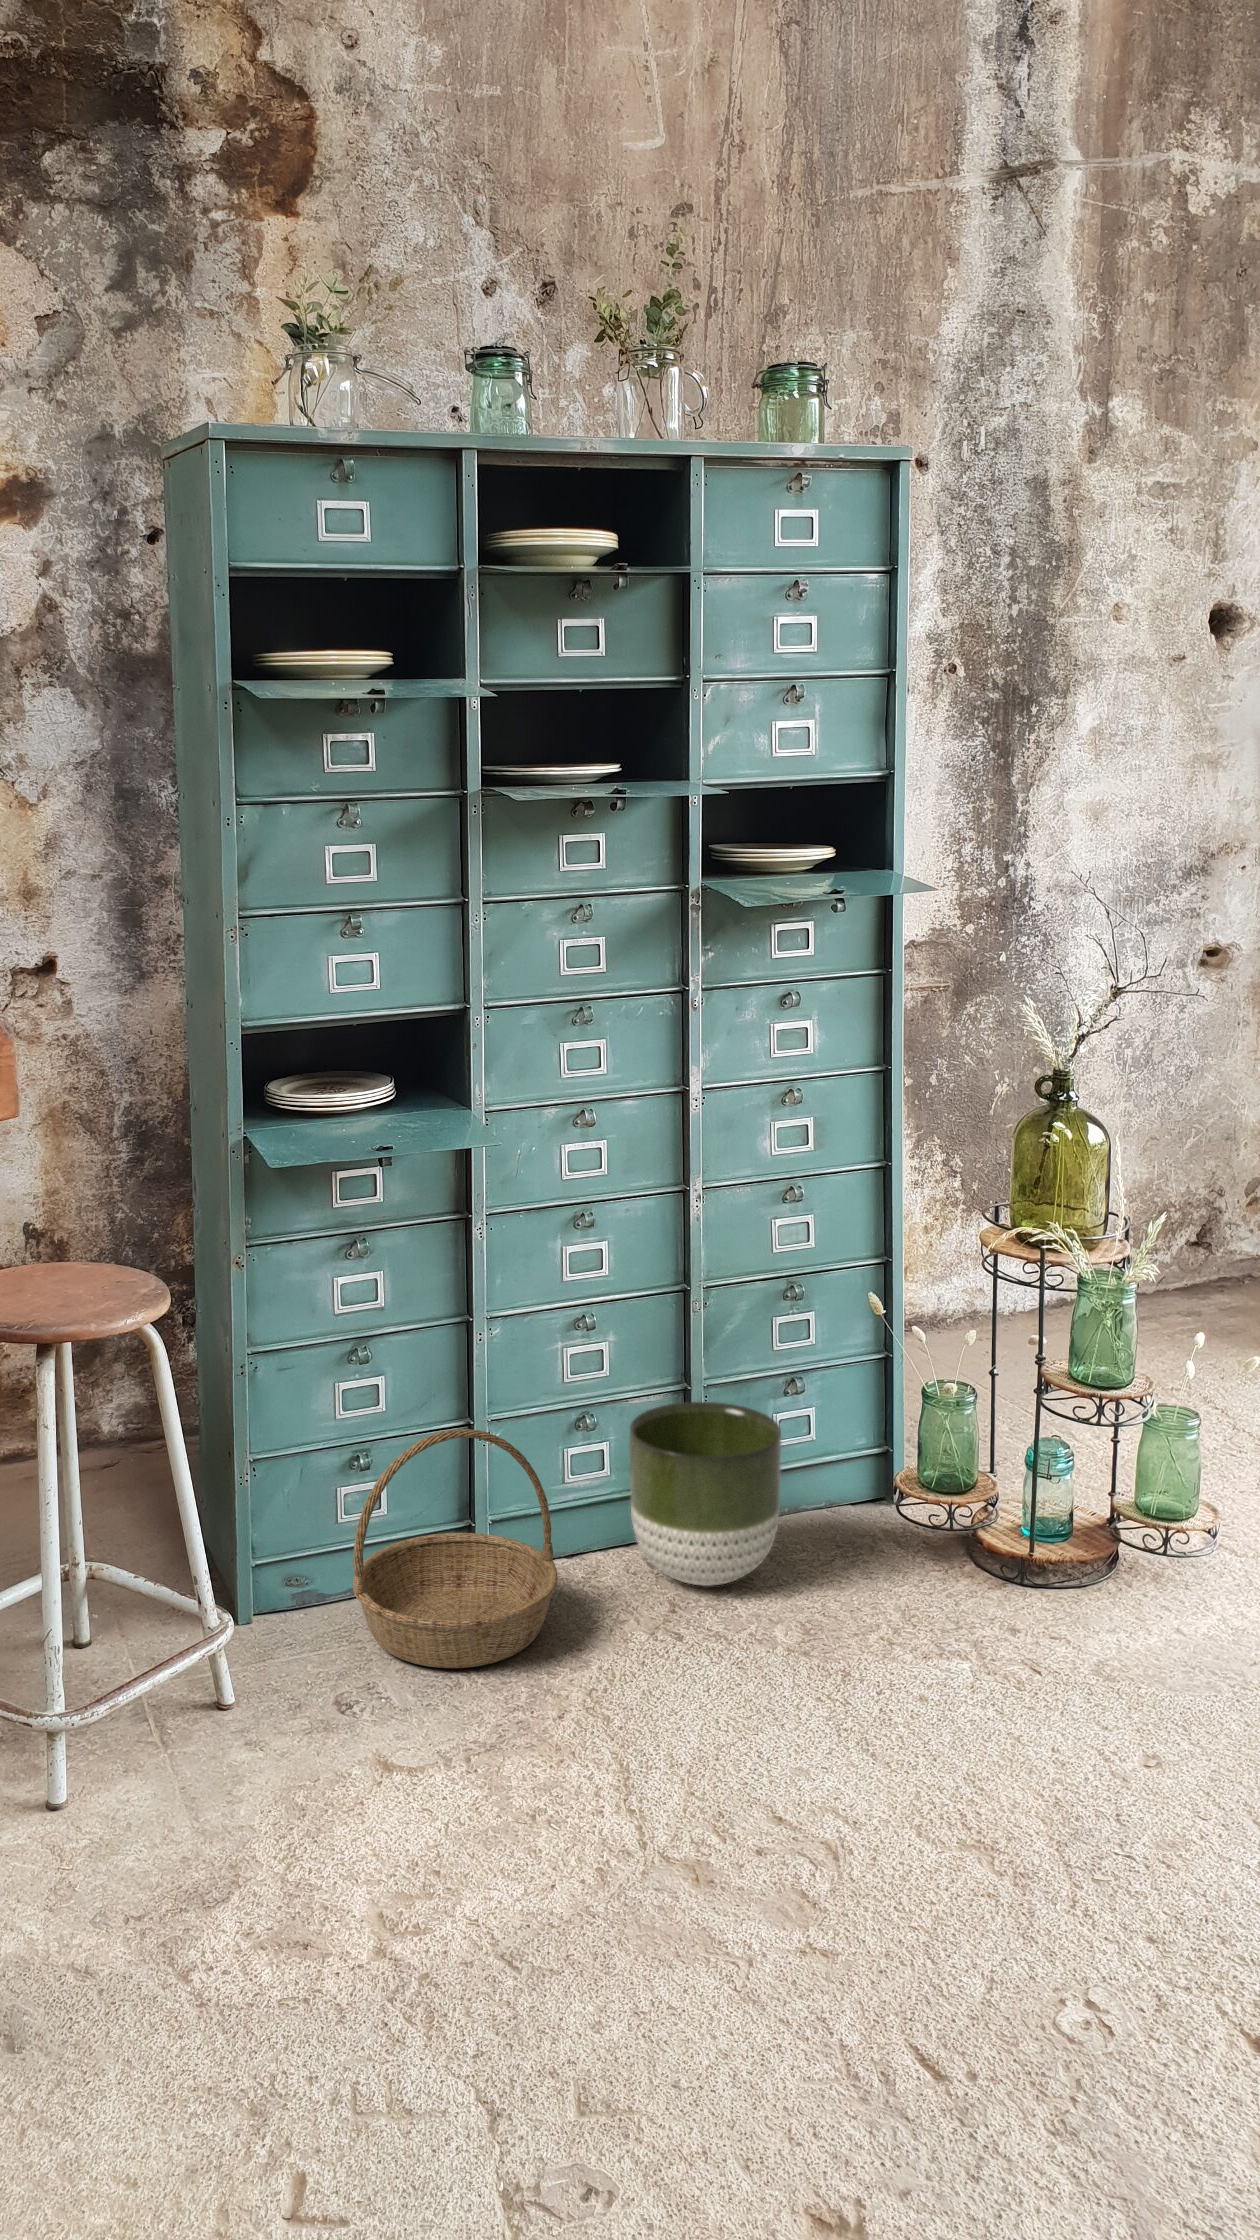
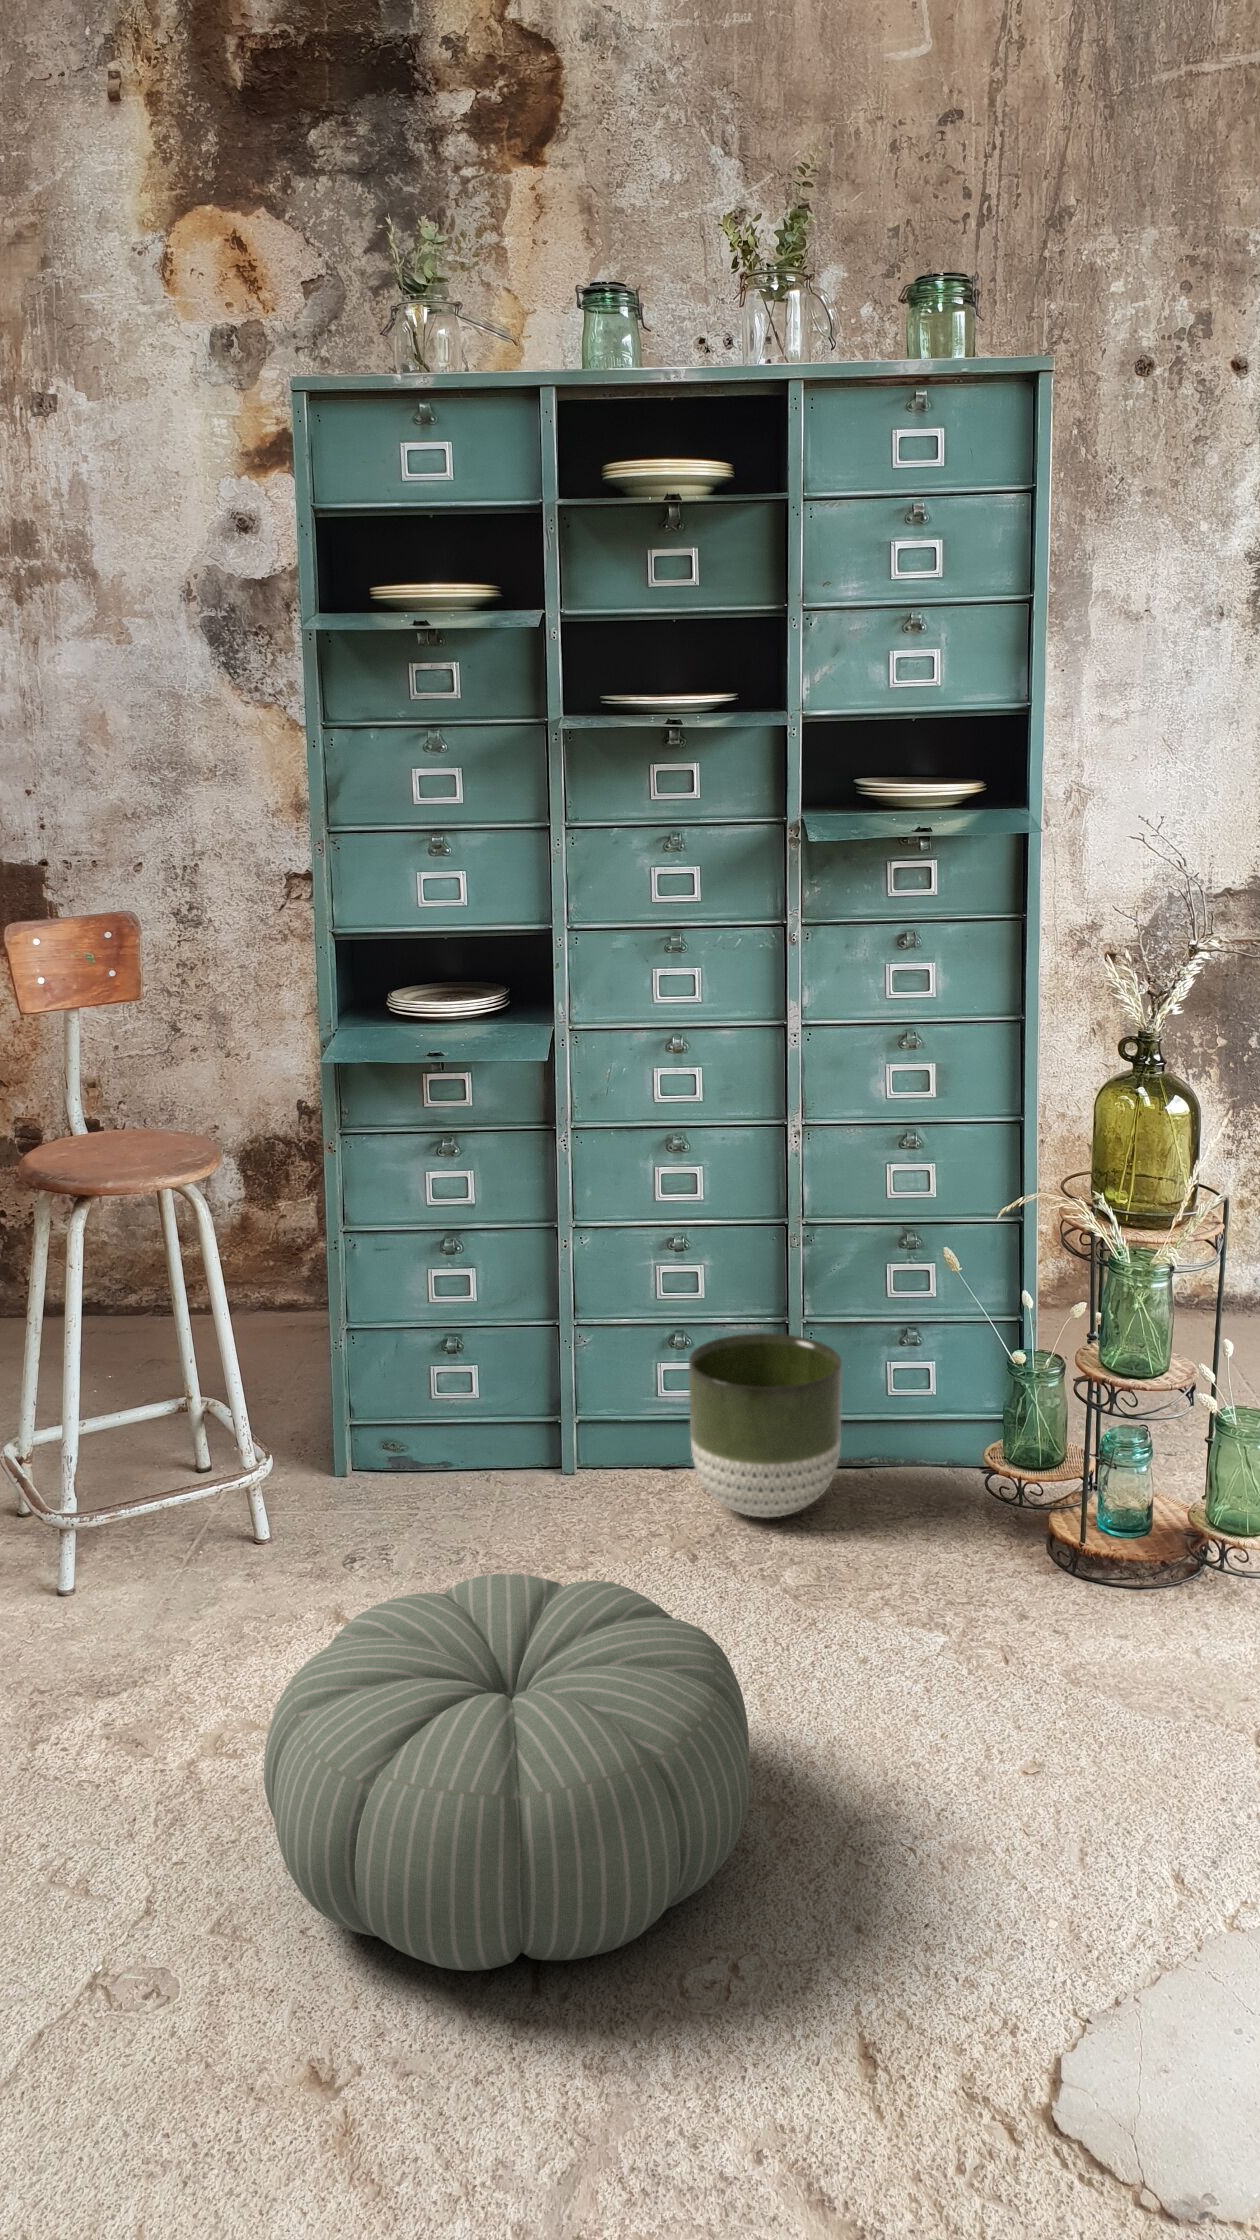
basket: present [353,1429,558,1668] -> none [390,1324,591,1549]
pouf: none [555,1663,1041,2066] -> present [264,1574,751,1971]

